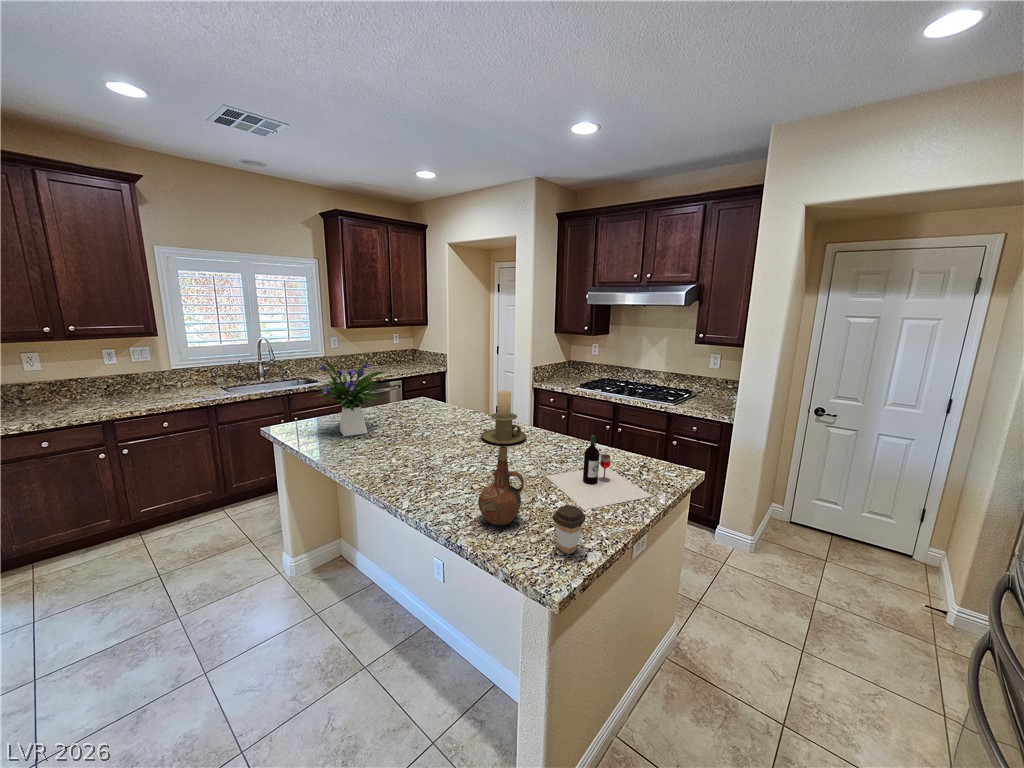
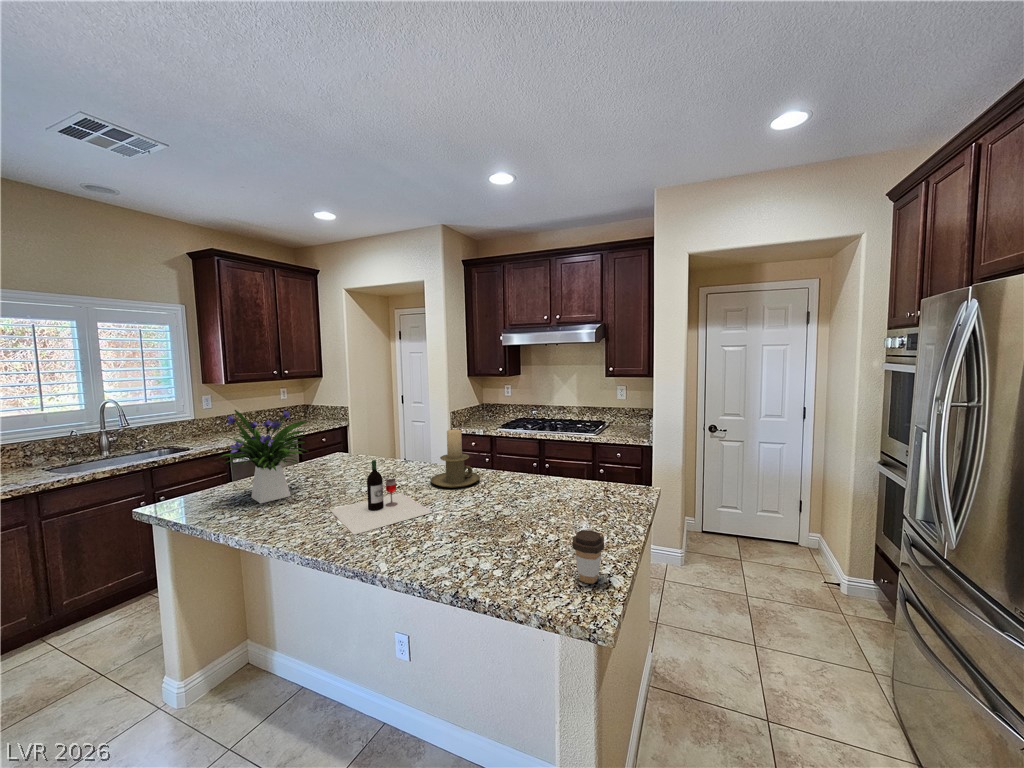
wine bottle: present [546,435,652,510] -> present [330,460,432,534]
ceramic pitcher: present [478,446,524,526] -> none [476,477,525,569]

